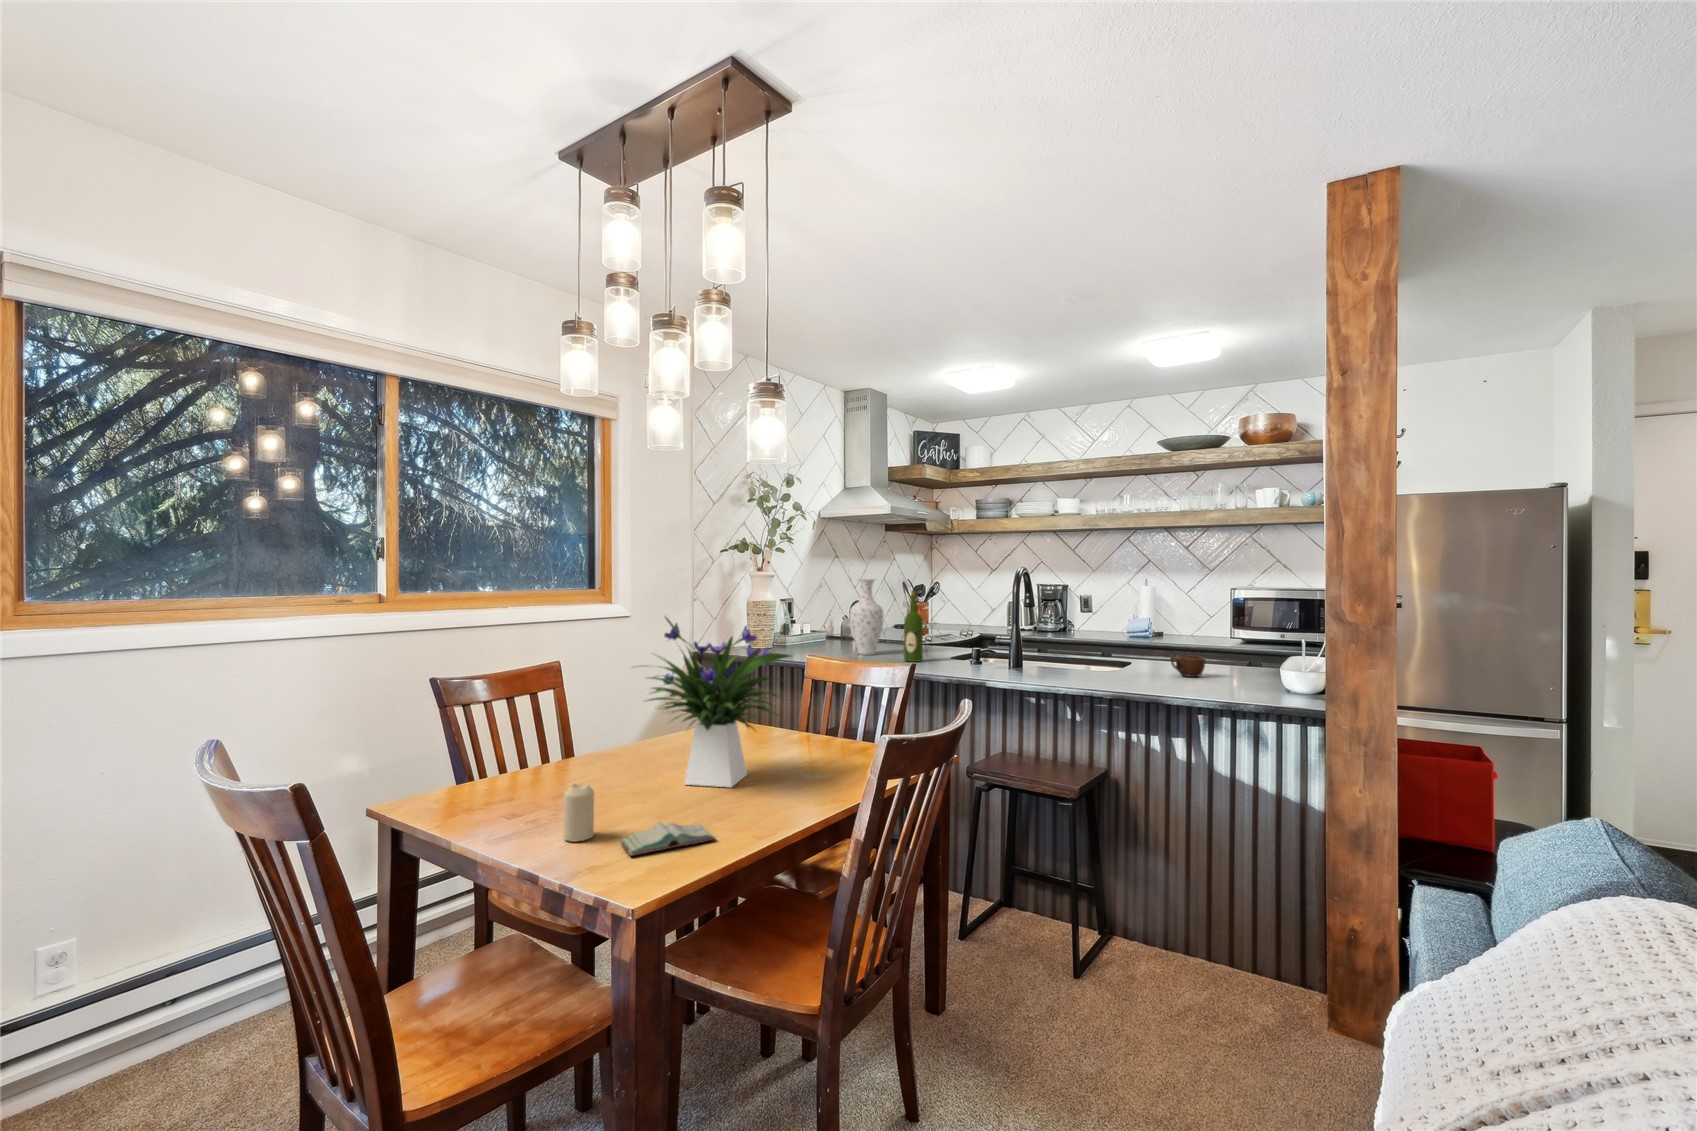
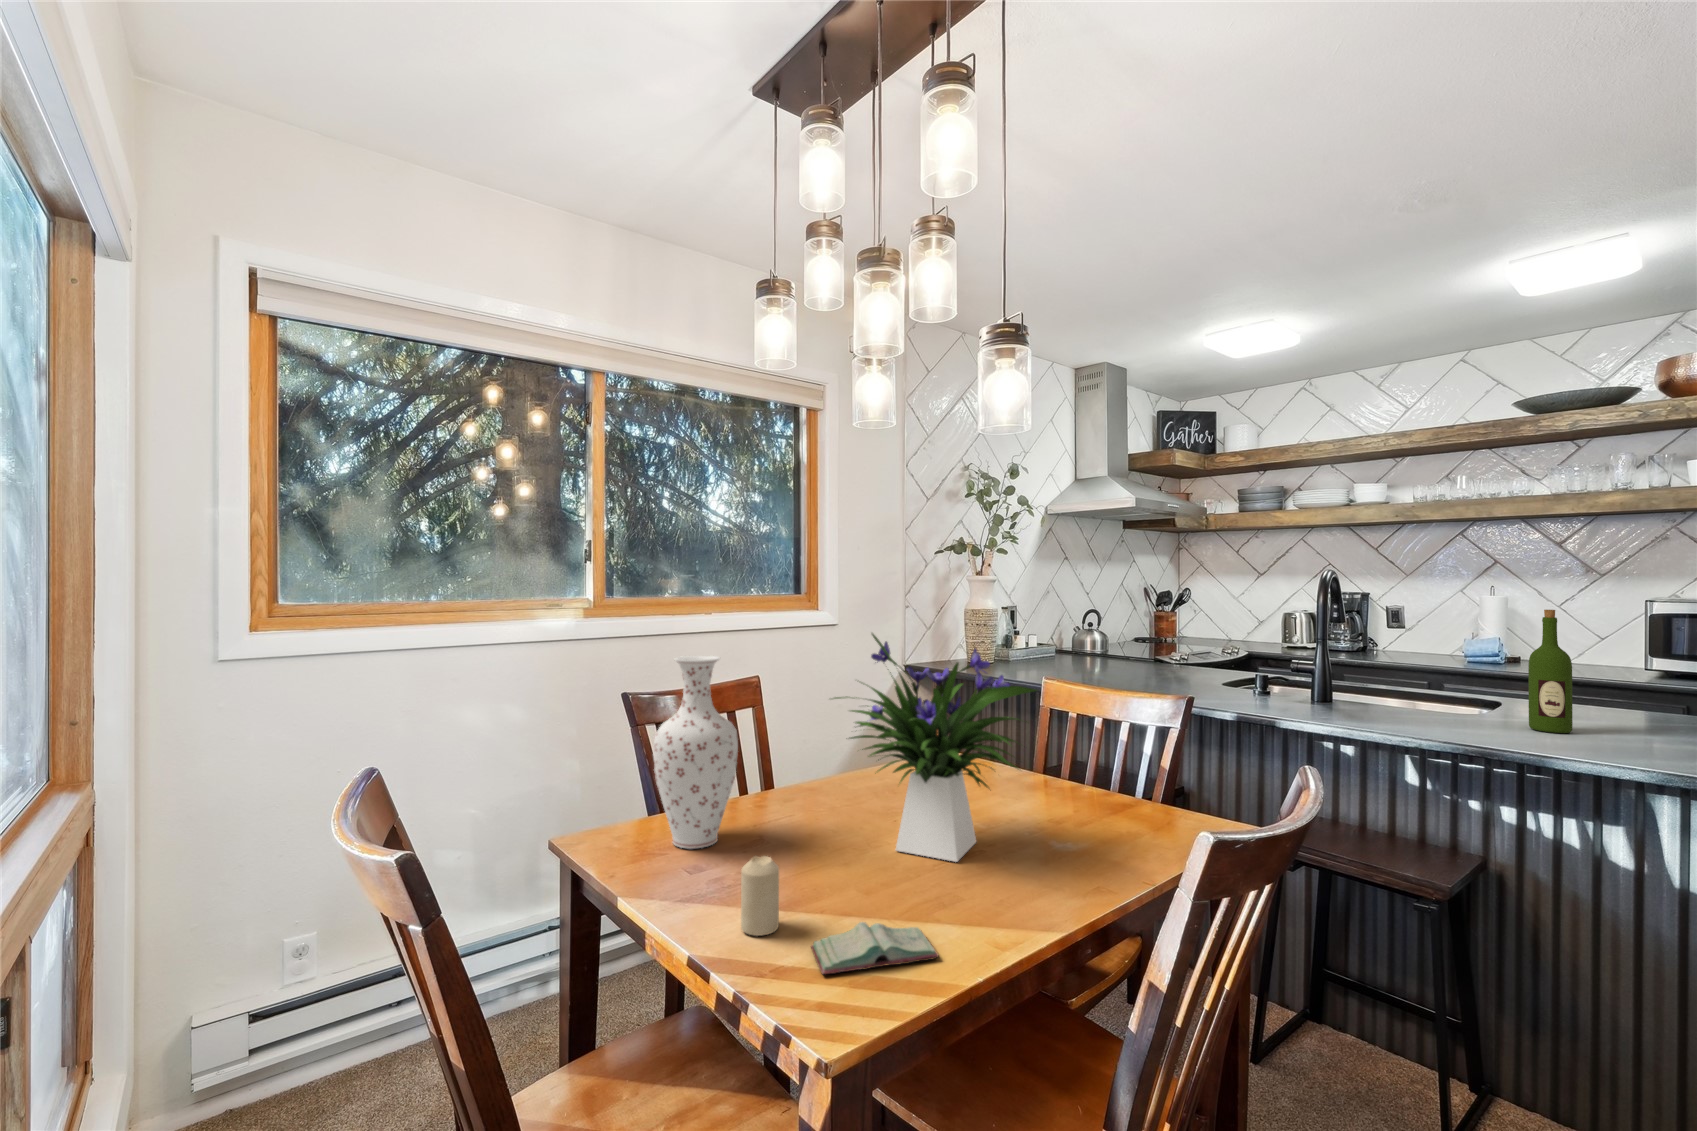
vase: present [850,579,884,655] -> present [653,656,738,849]
wine bottle: present [904,591,923,662] -> present [1528,610,1573,733]
mug: present [1171,655,1205,677] -> none [1589,699,1653,733]

